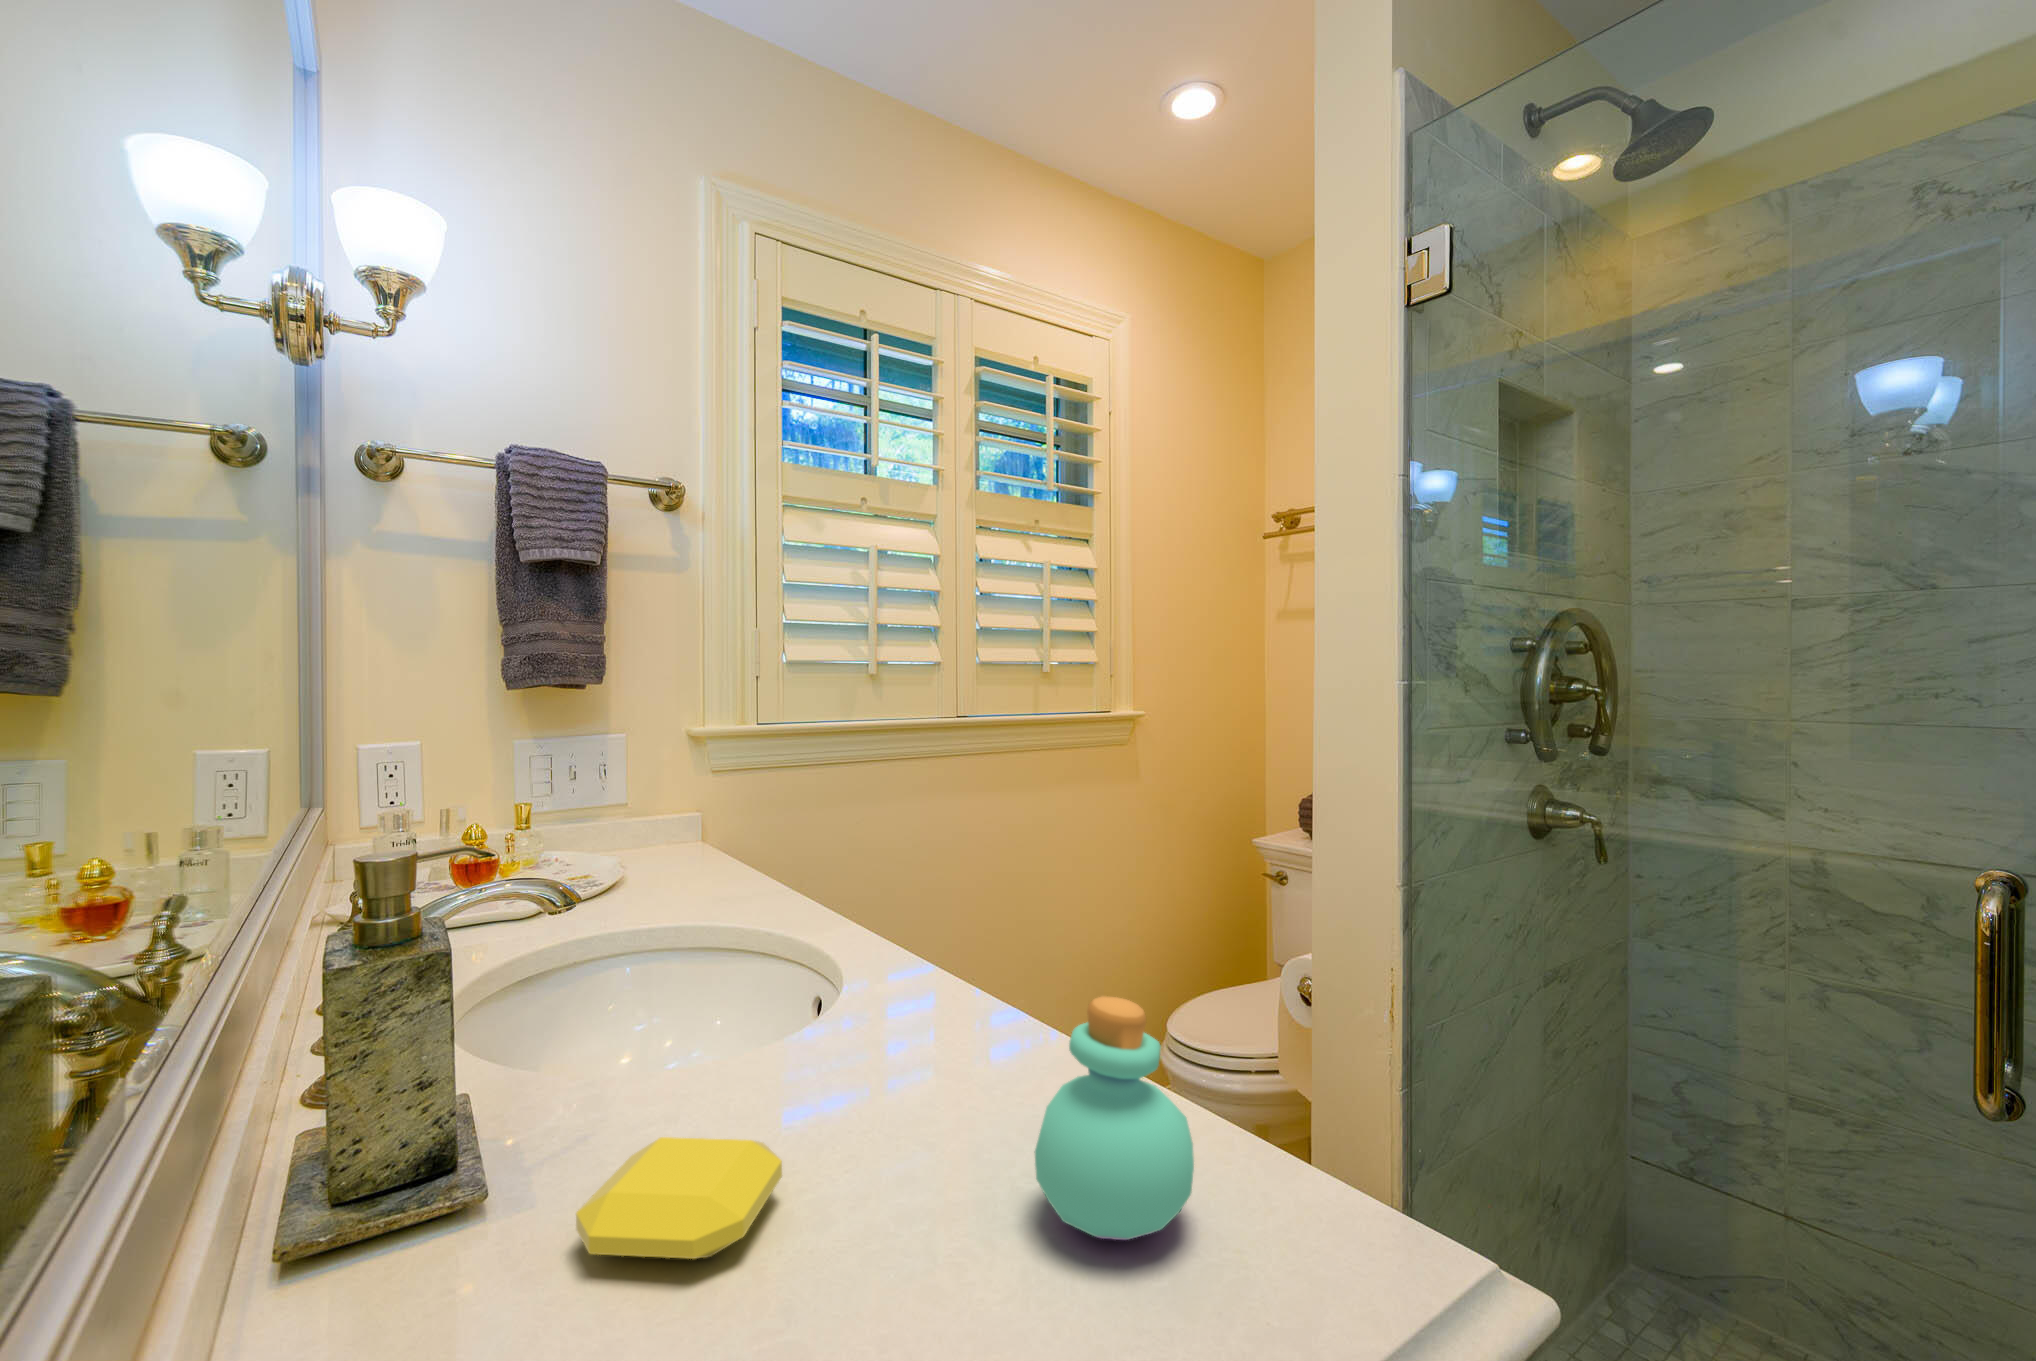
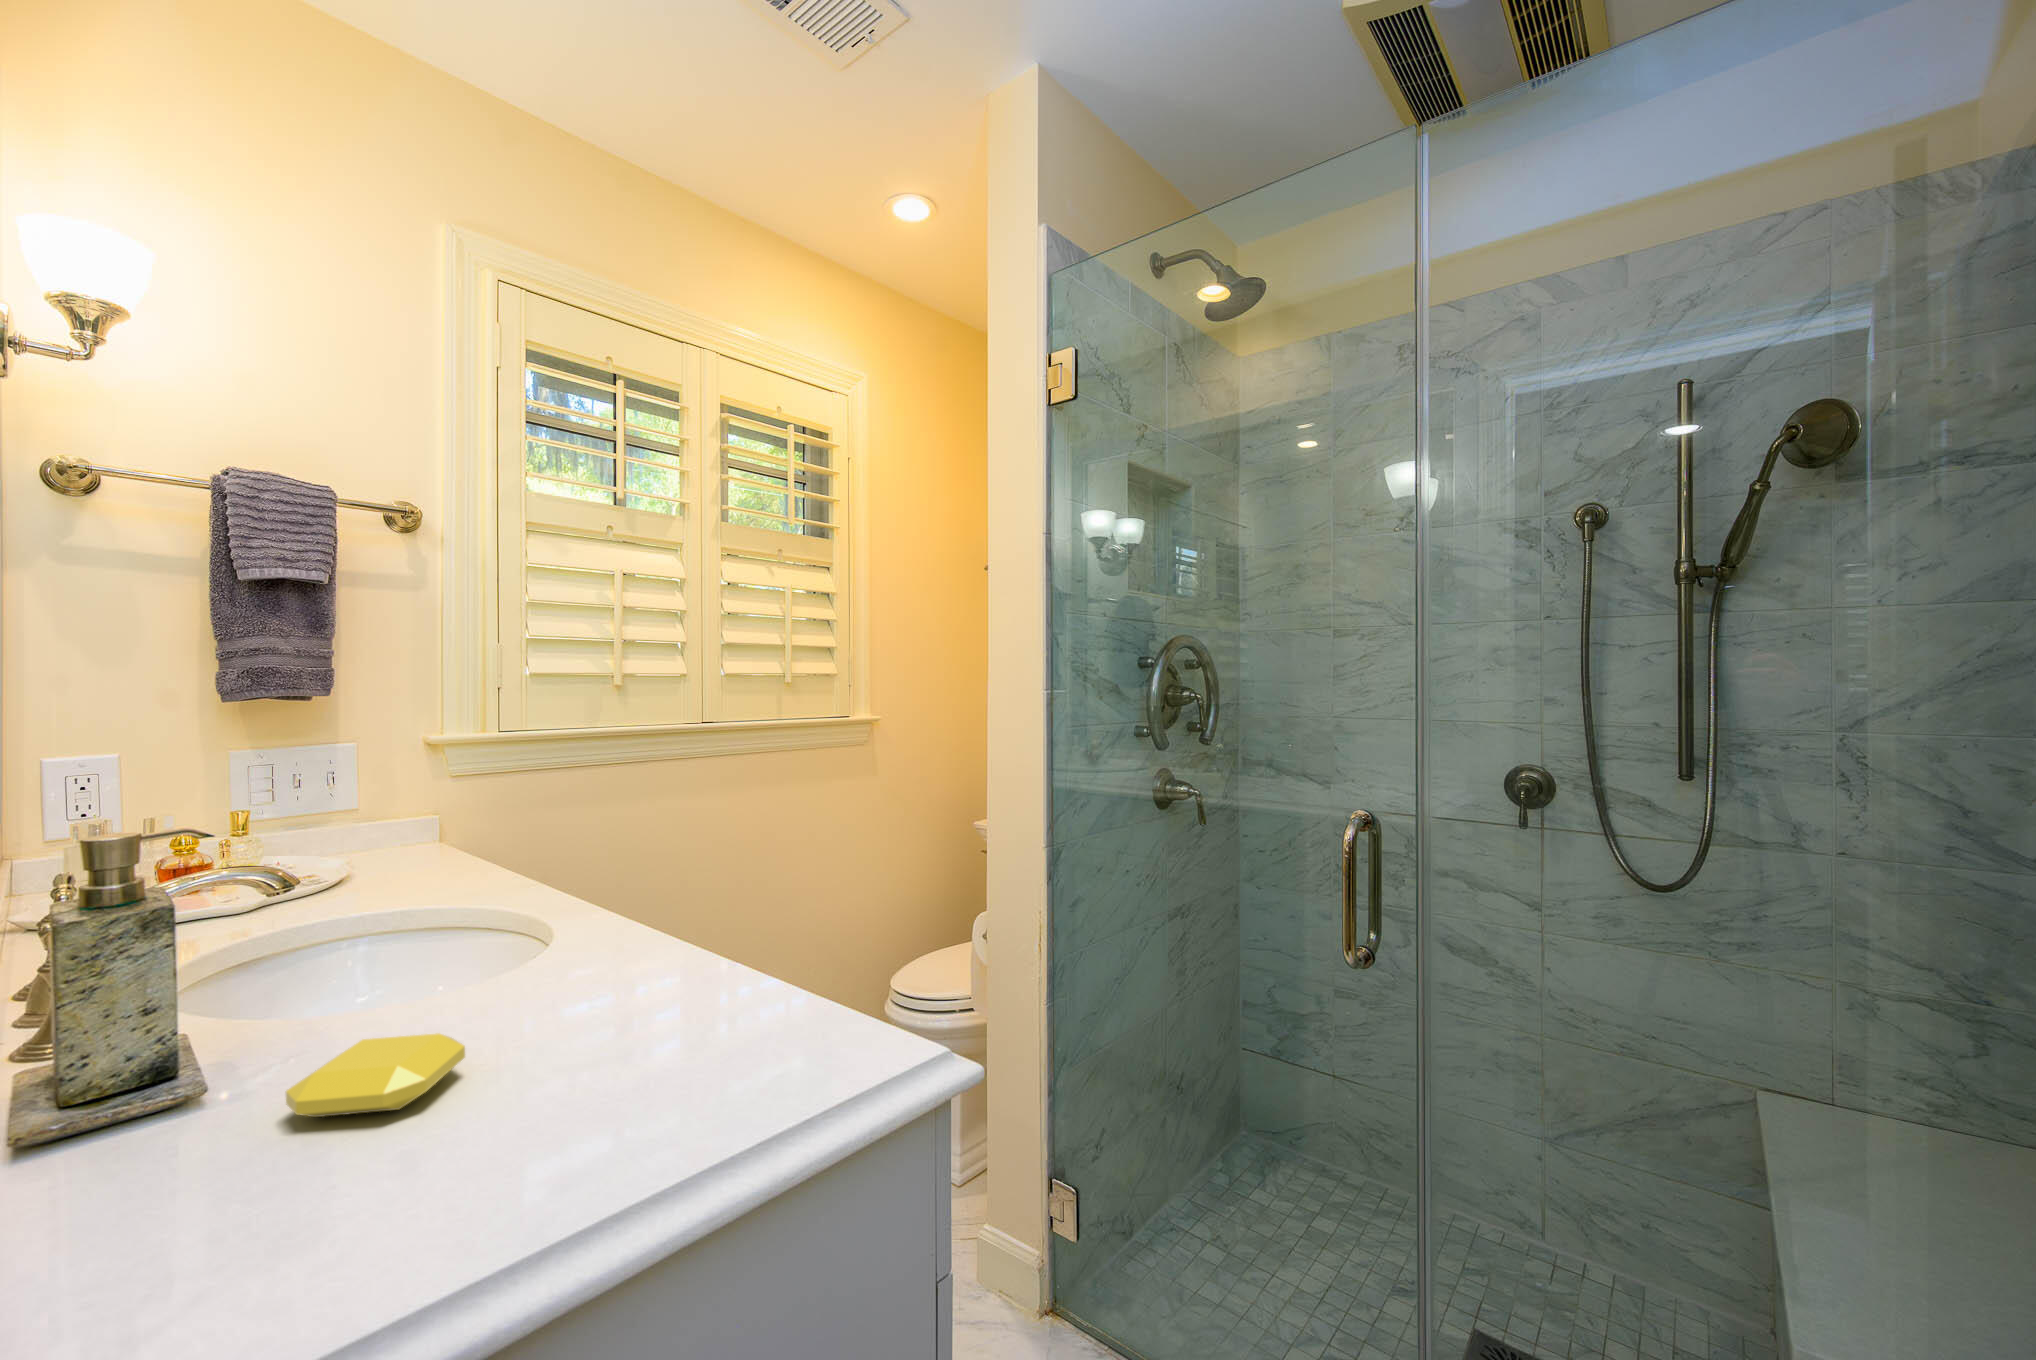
perfume bottle: present [1035,996,1194,1240] -> none [658,909,775,1068]

